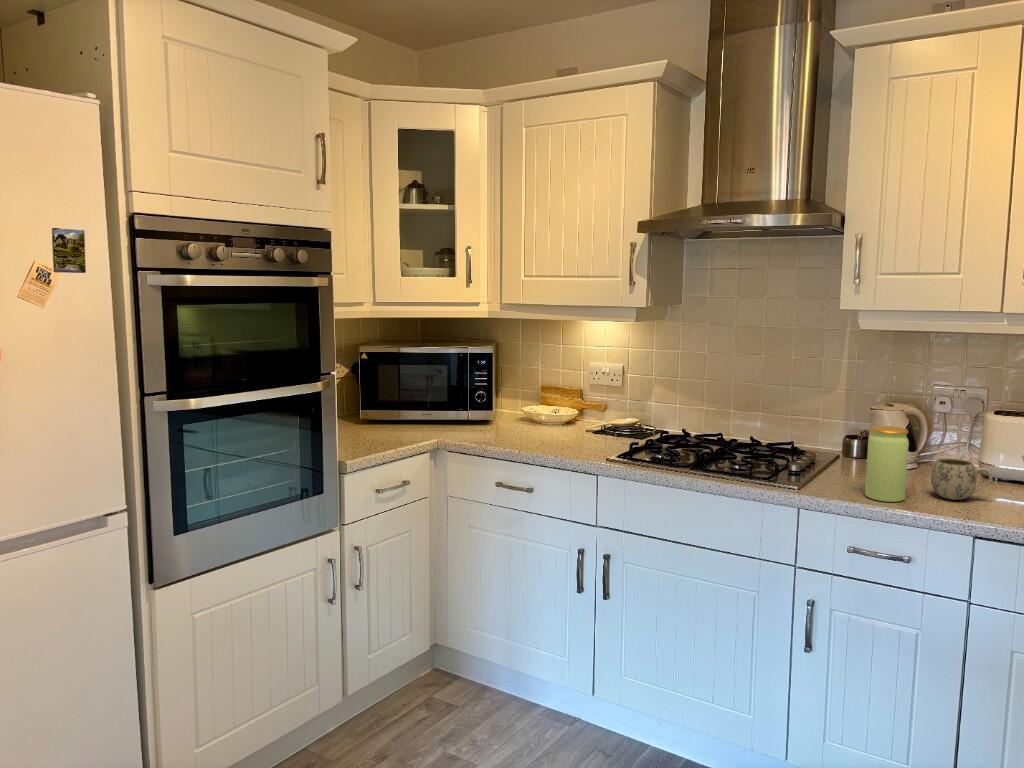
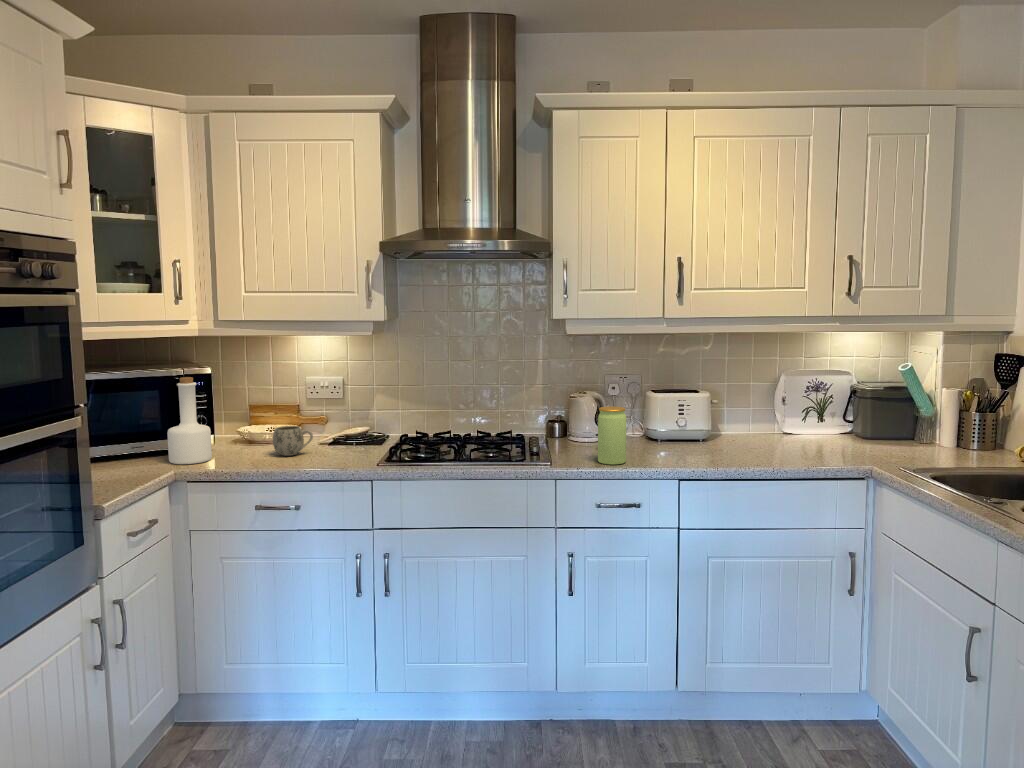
bottle: none [441,355,478,436] -> present [167,377,212,464]
mug: present [931,458,993,500] -> present [273,426,313,456]

